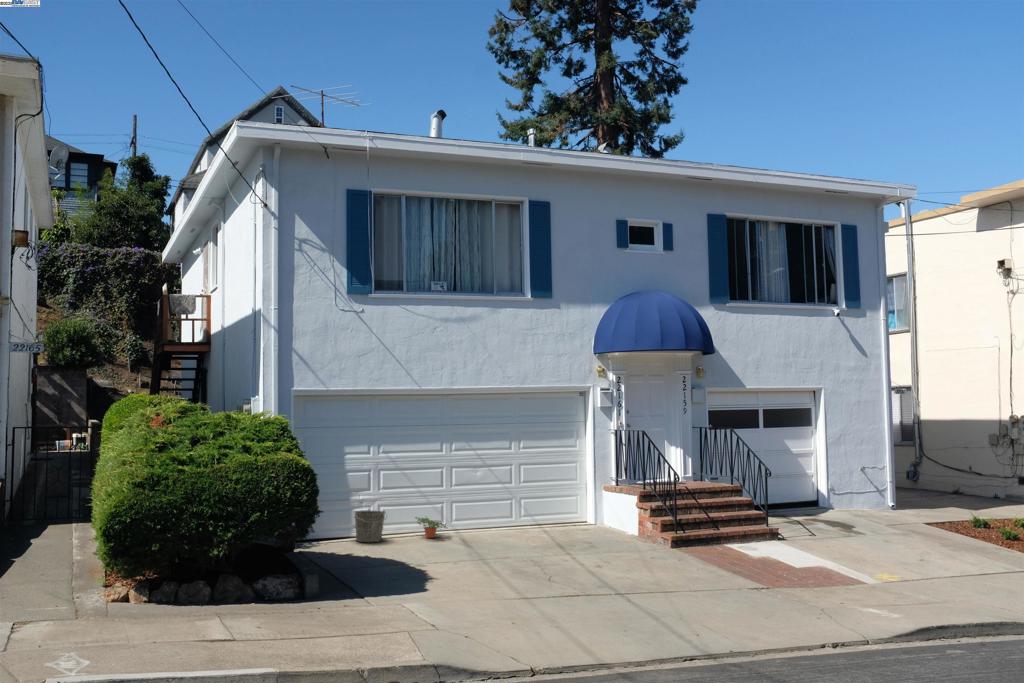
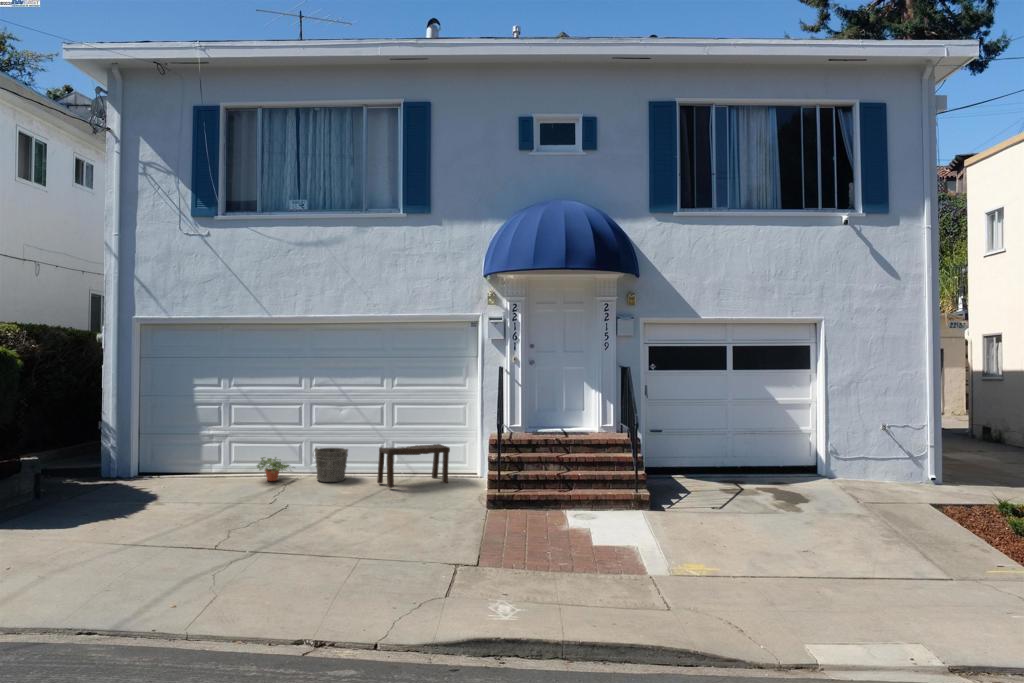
bench: none [525,497,579,536] -> present [377,444,450,488]
bucket: present [354,510,386,542] -> present [314,448,348,482]

